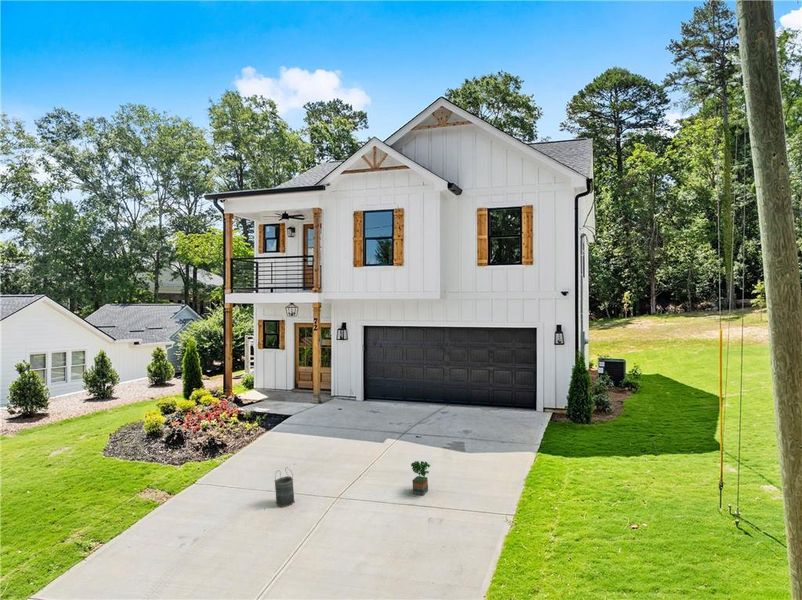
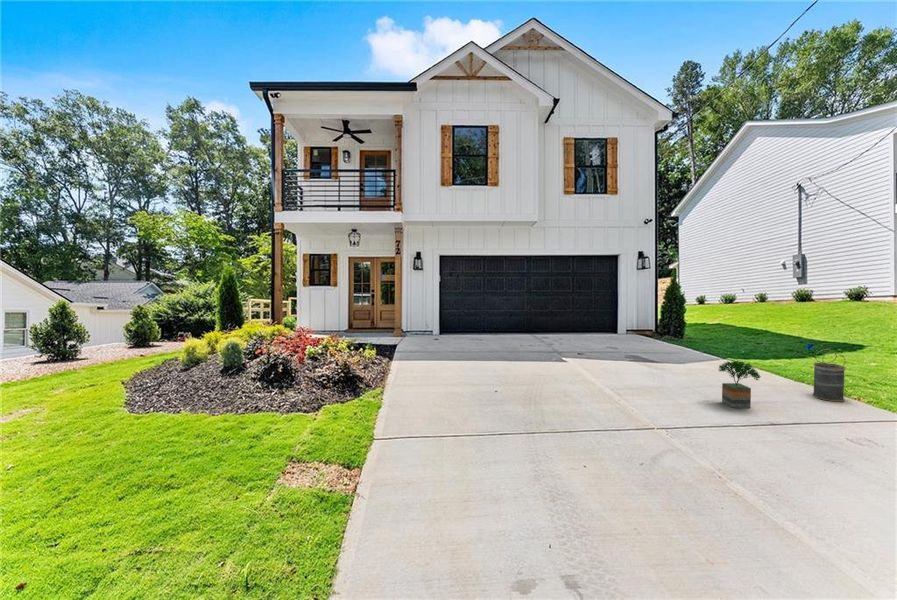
basket: present [275,476,295,507] -> present [813,349,846,401]

